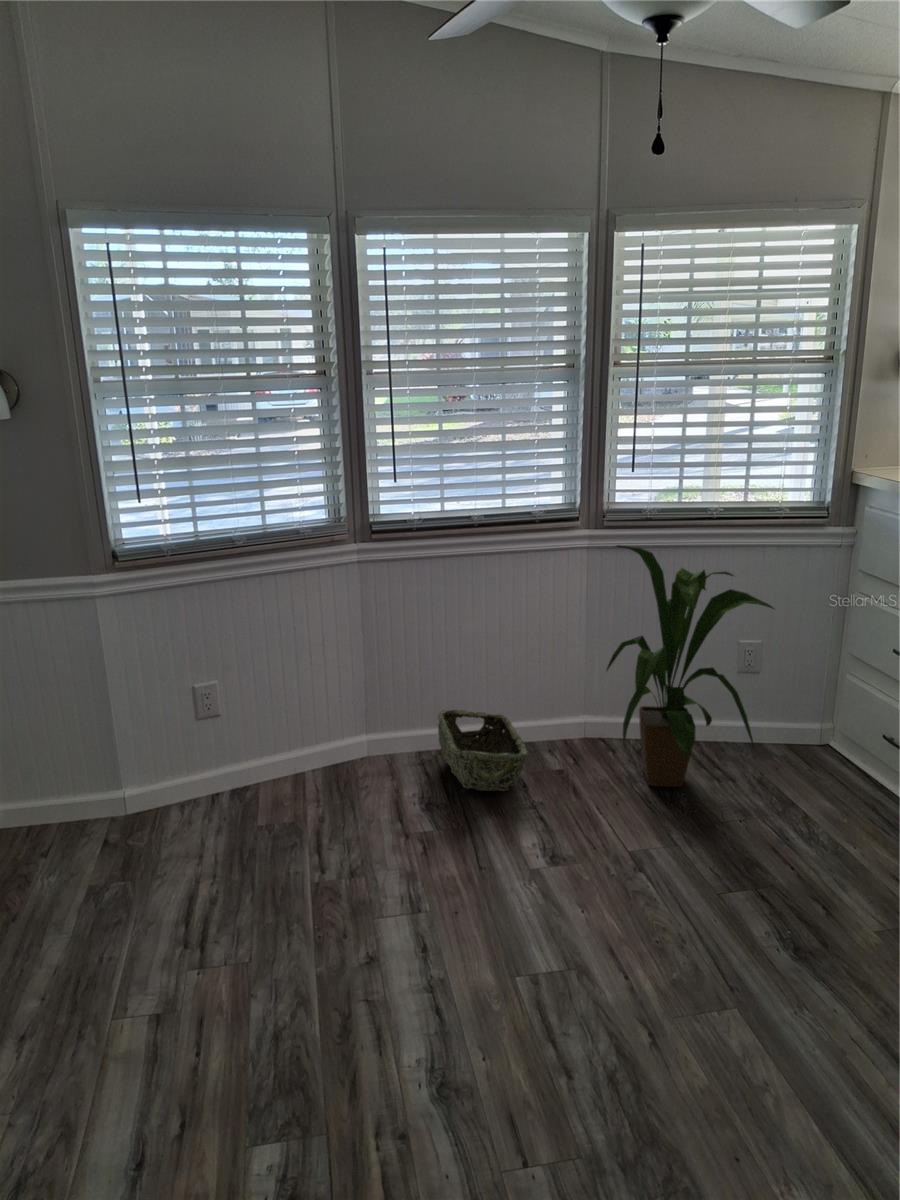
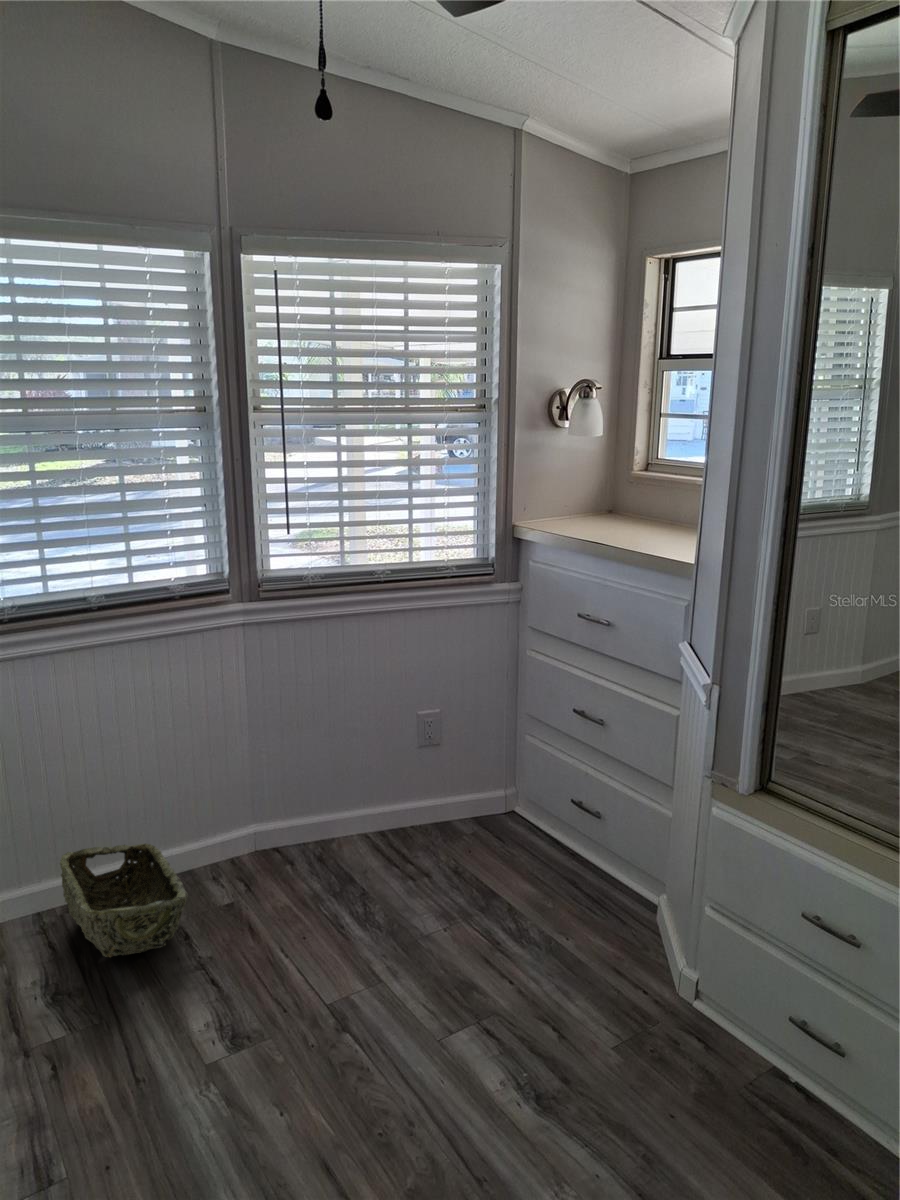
house plant: present [607,545,774,787] -> none [274,629,455,900]

